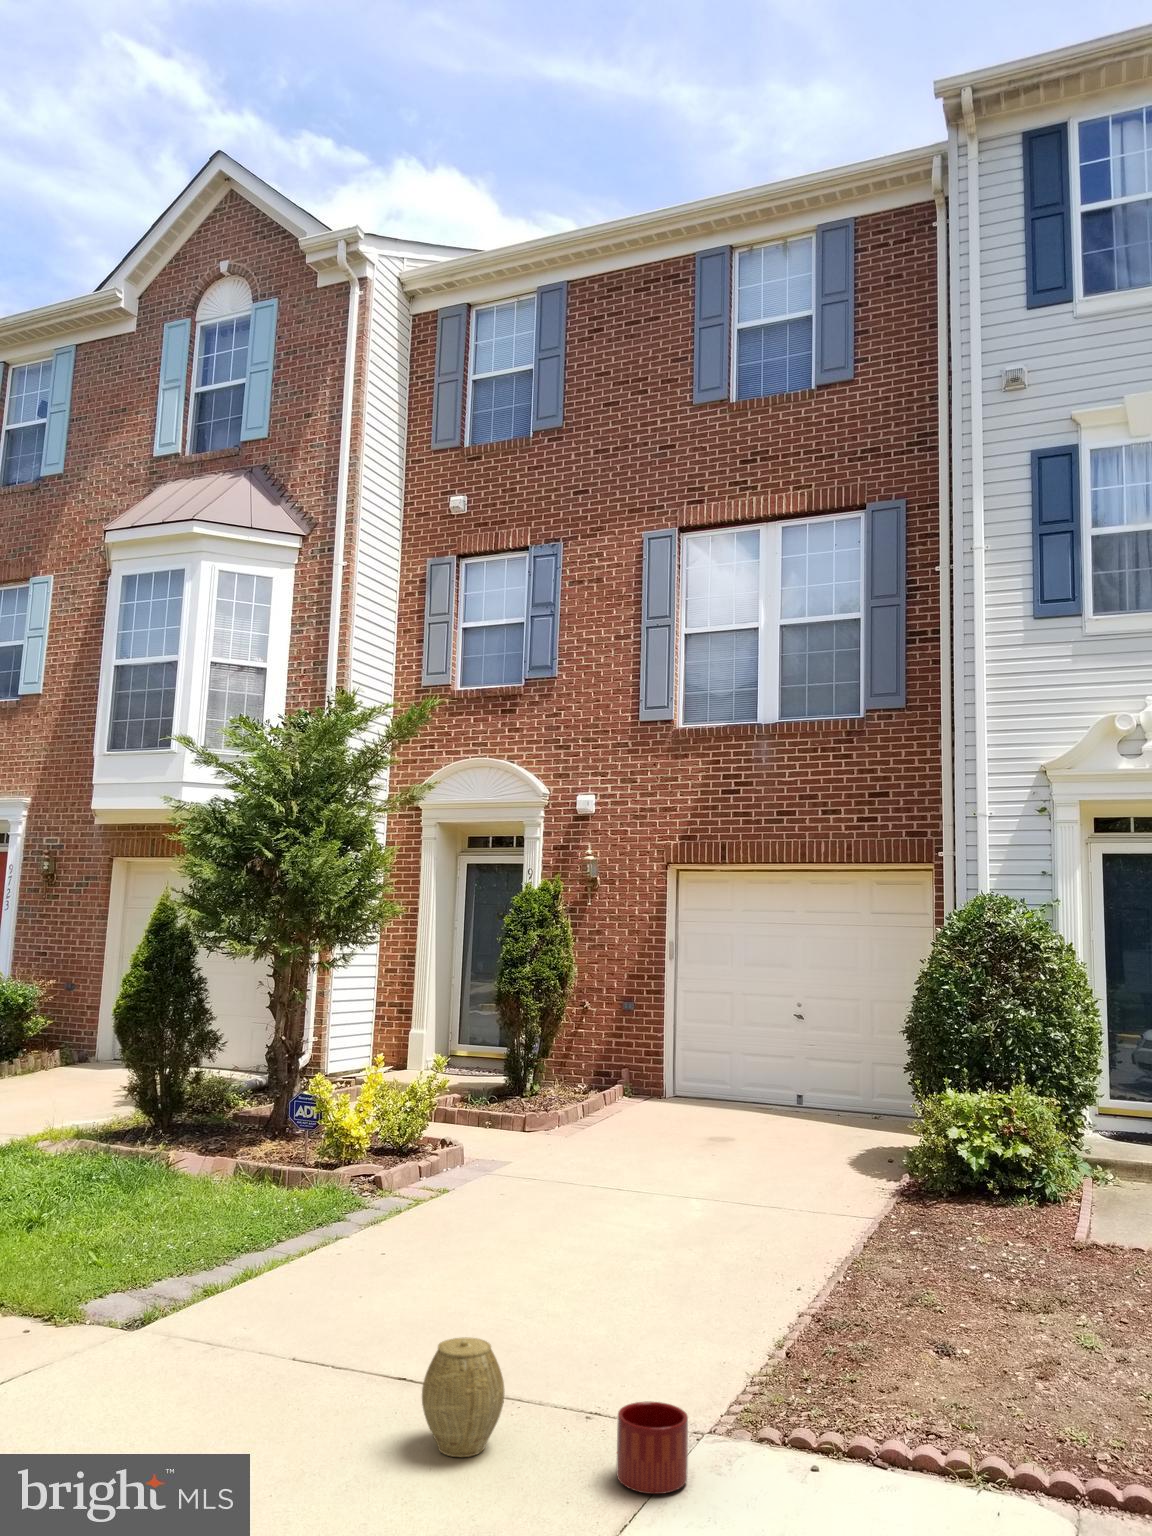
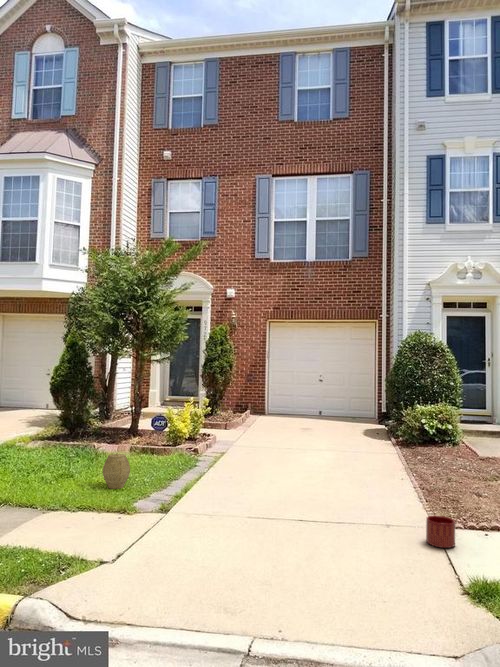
woven basket: present [422,1337,505,1457] -> present [103,454,130,489]

